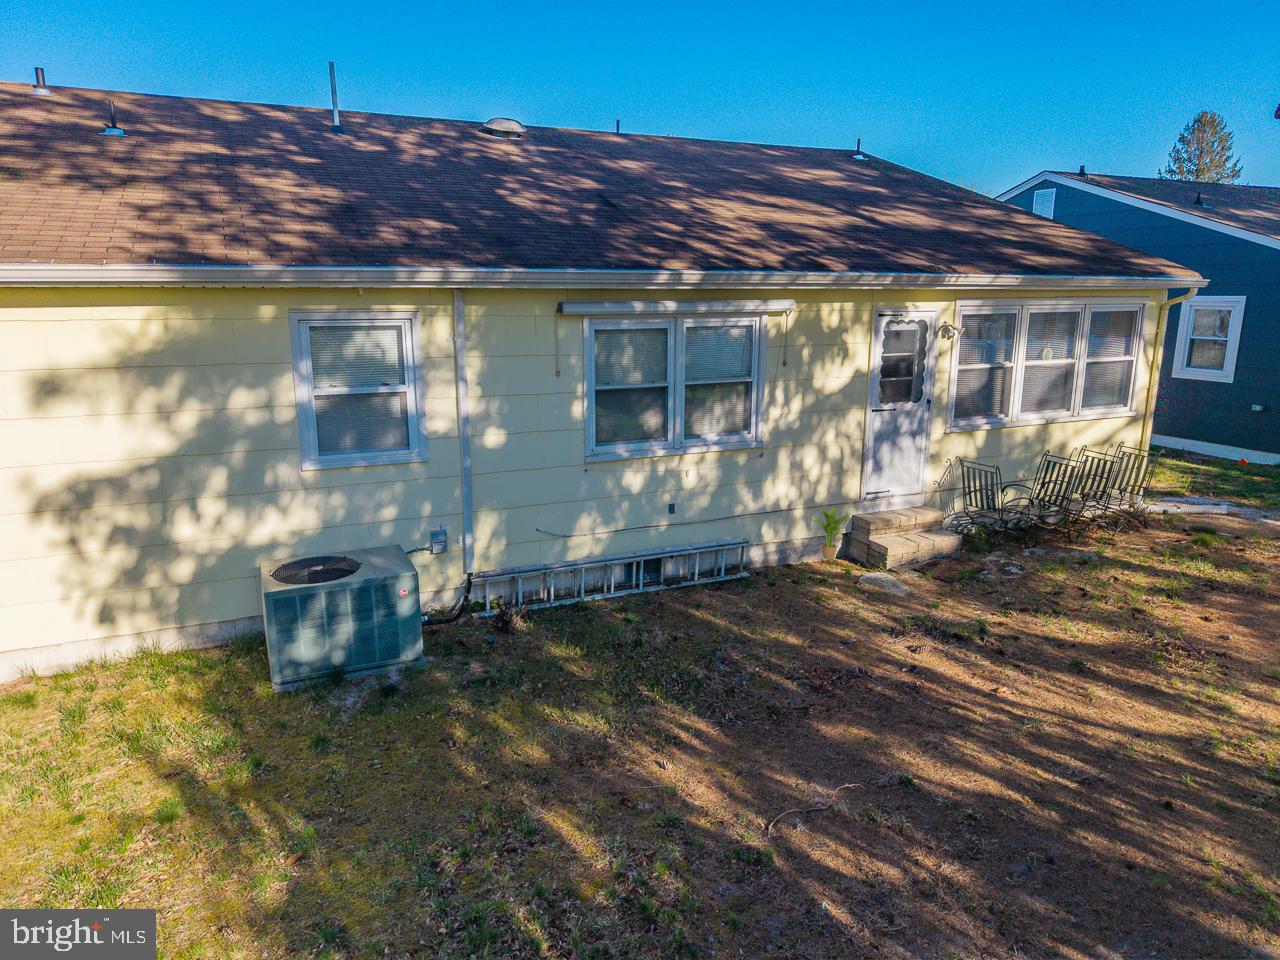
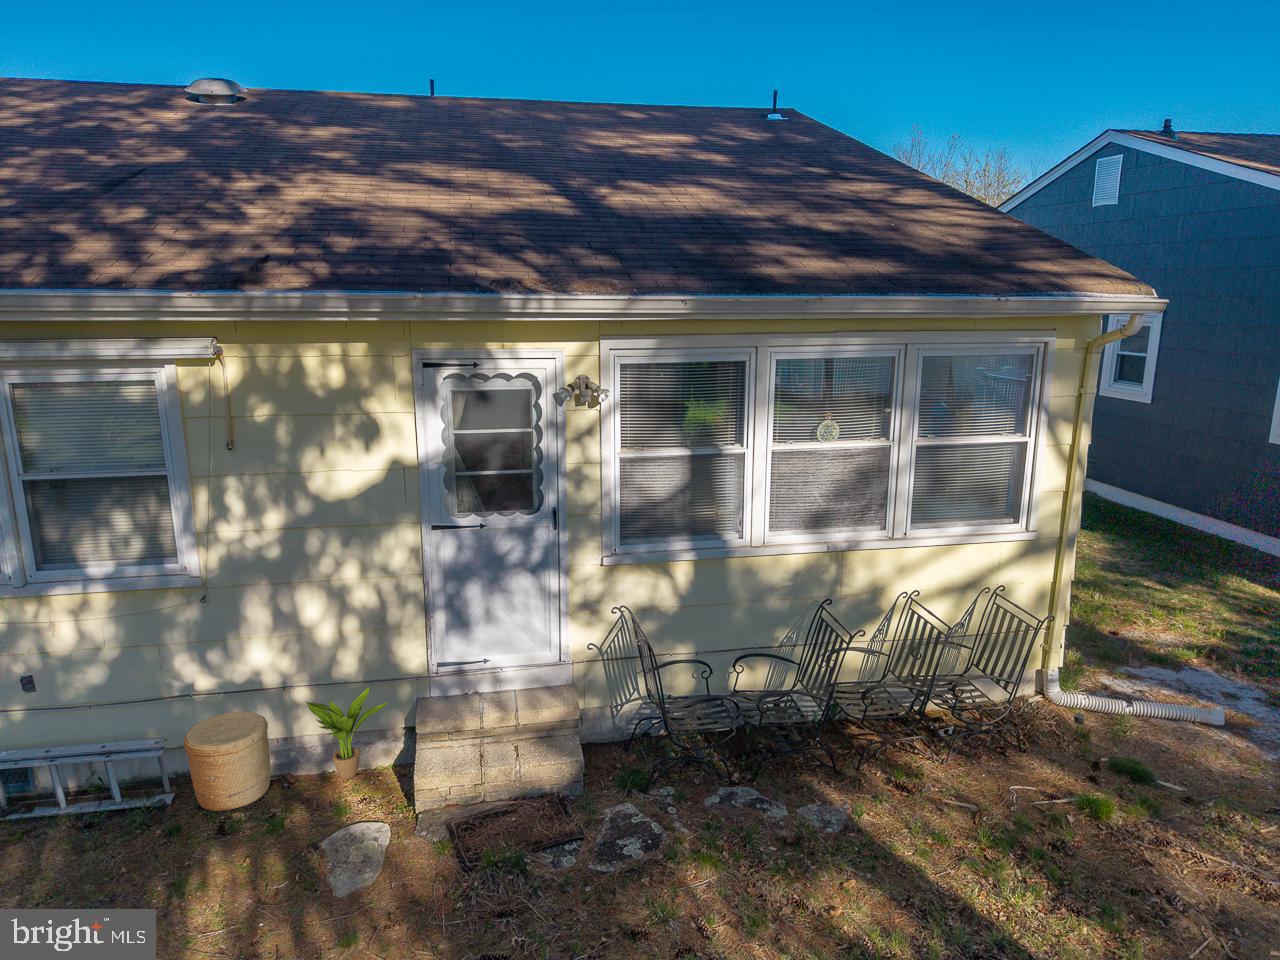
woven basket: none [759,523,804,575] -> present [184,711,270,811]

